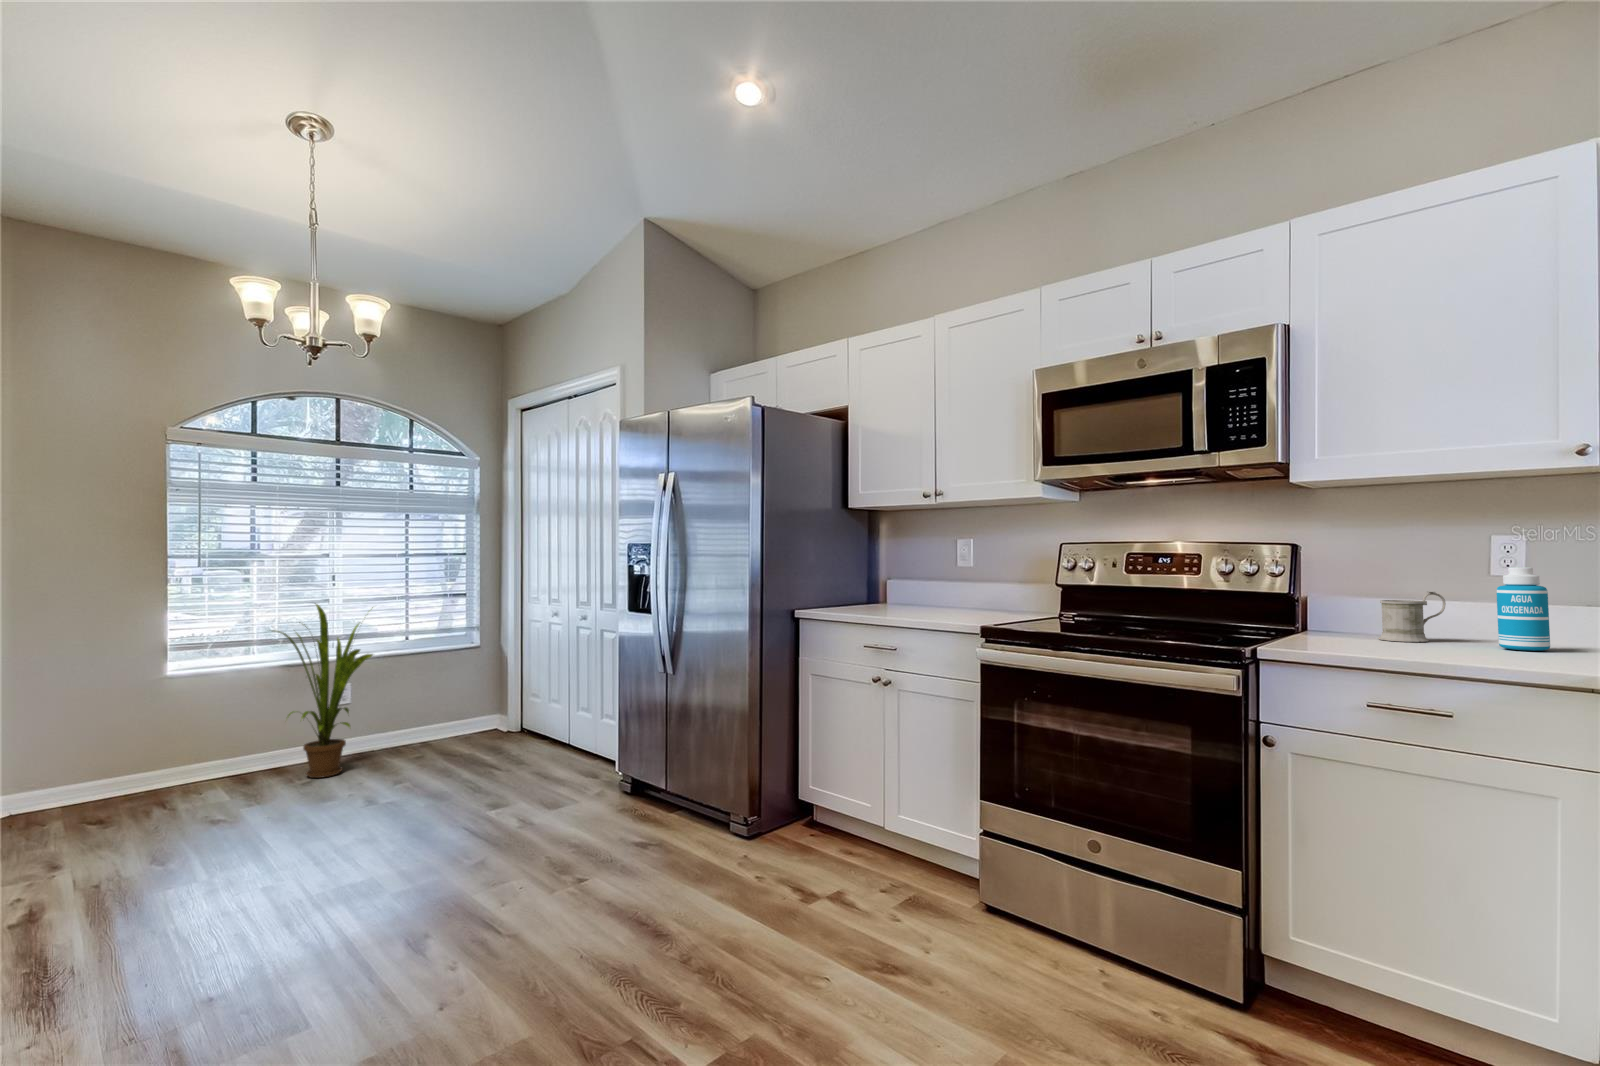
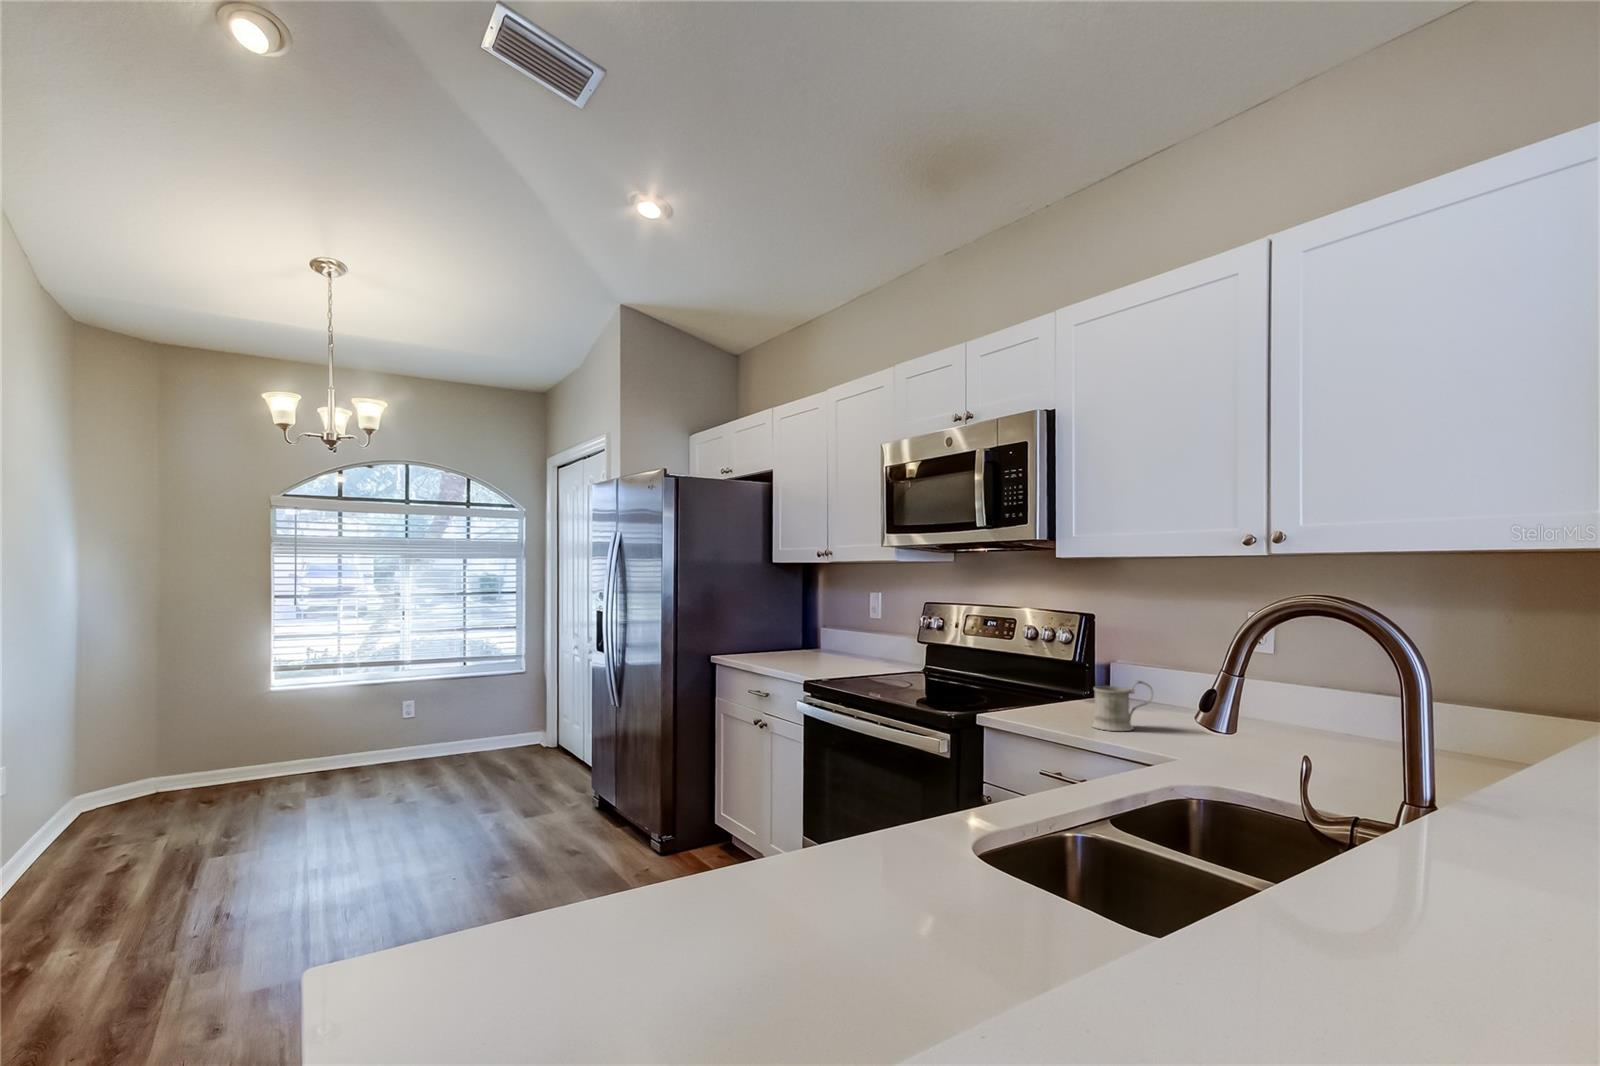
bottle: present [1497,567,1550,651] -> none [1154,665,1196,751]
house plant: present [275,604,373,778] -> none [337,634,425,779]

